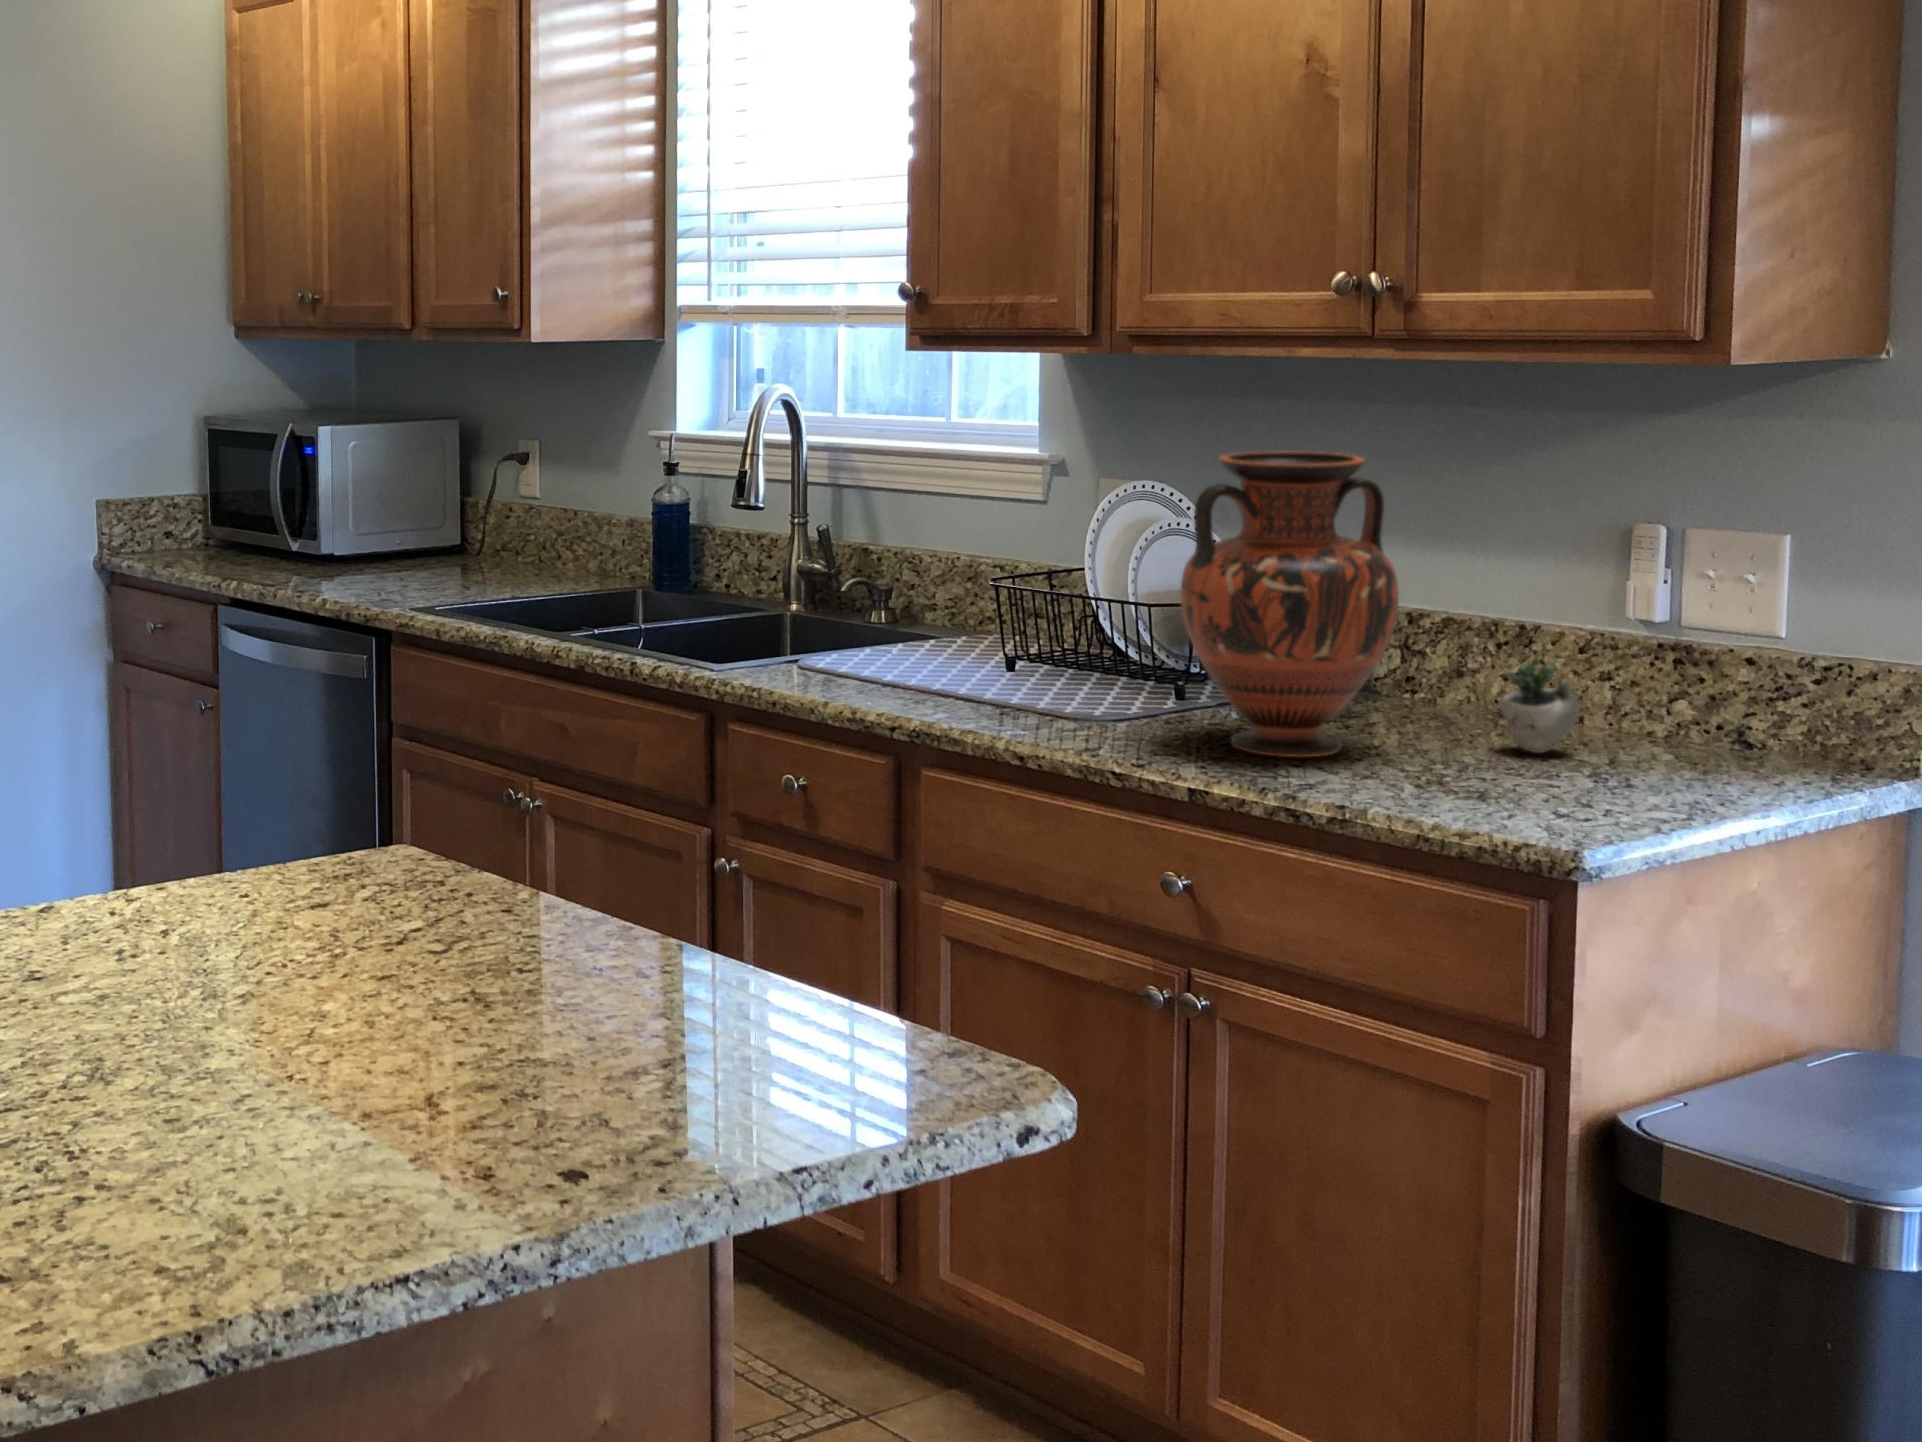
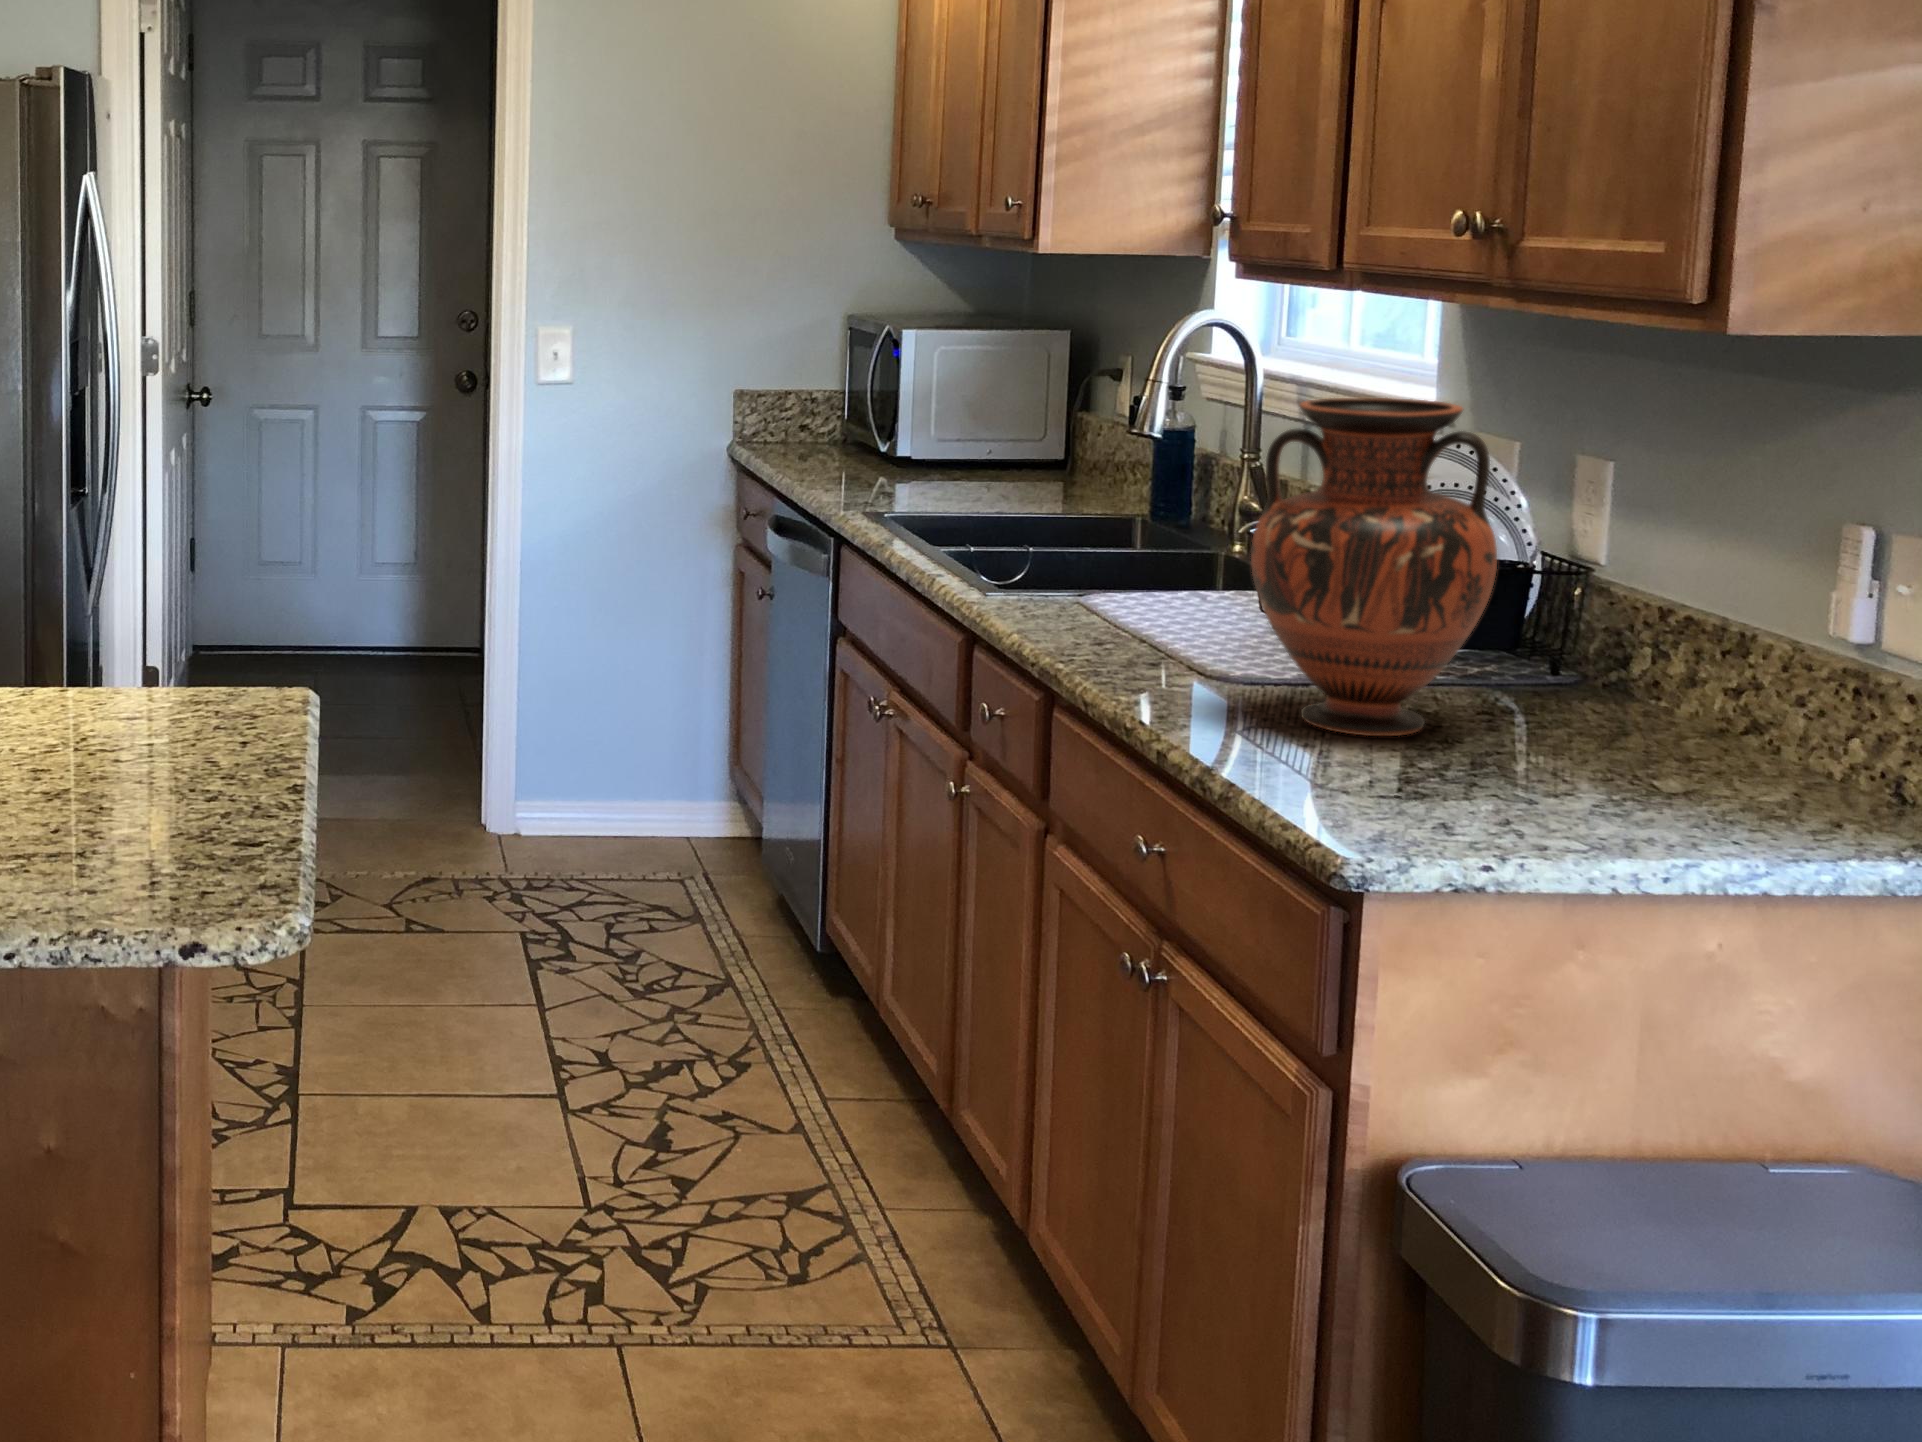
succulent plant: present [1500,651,1643,753] -> none [1611,649,1739,768]

